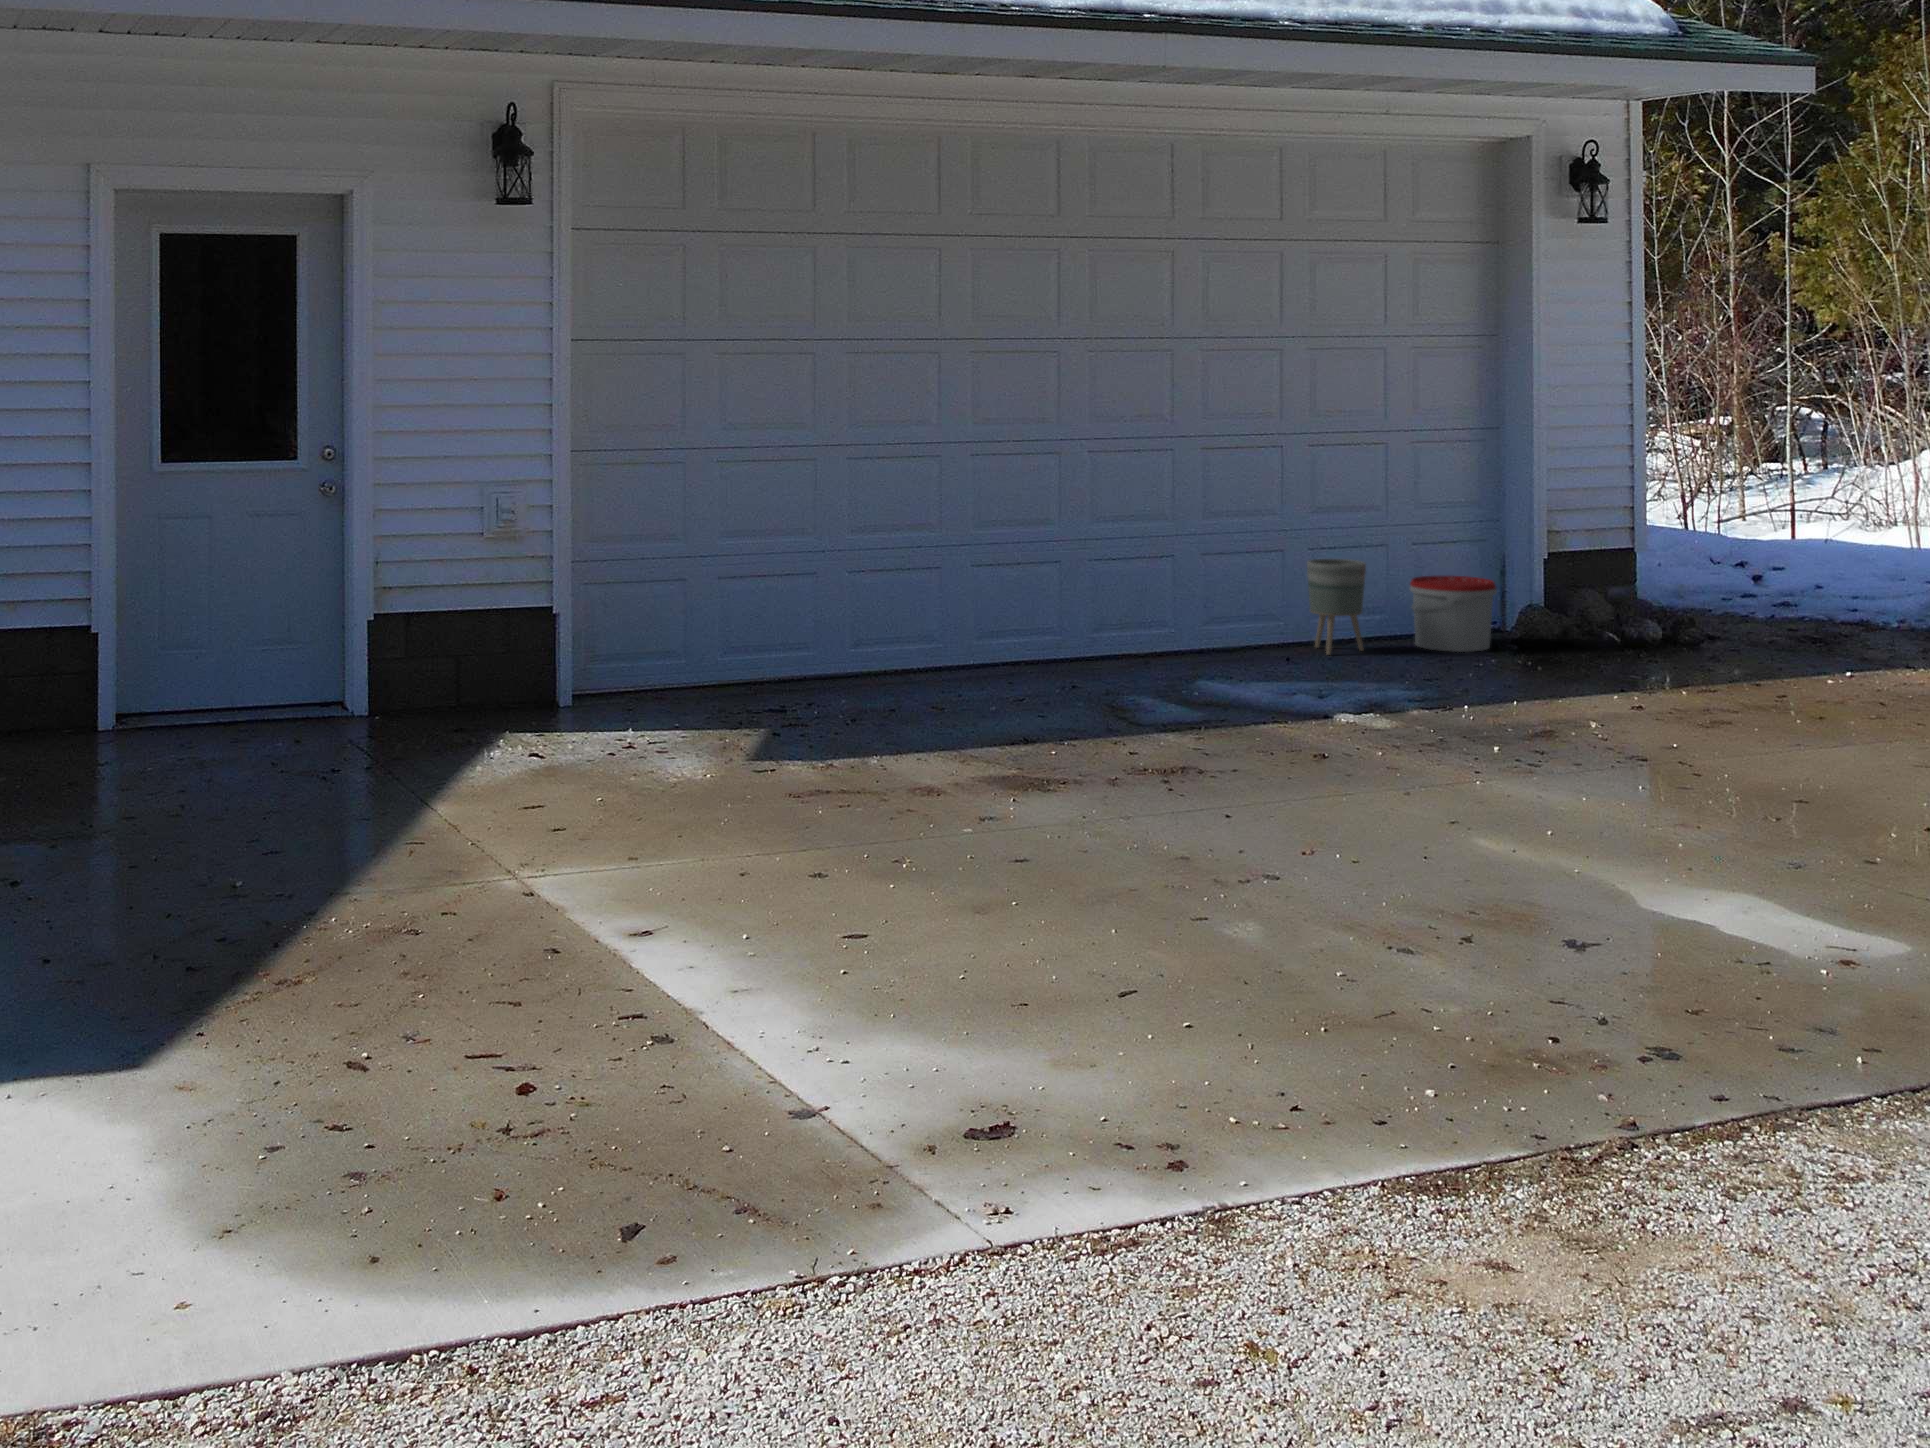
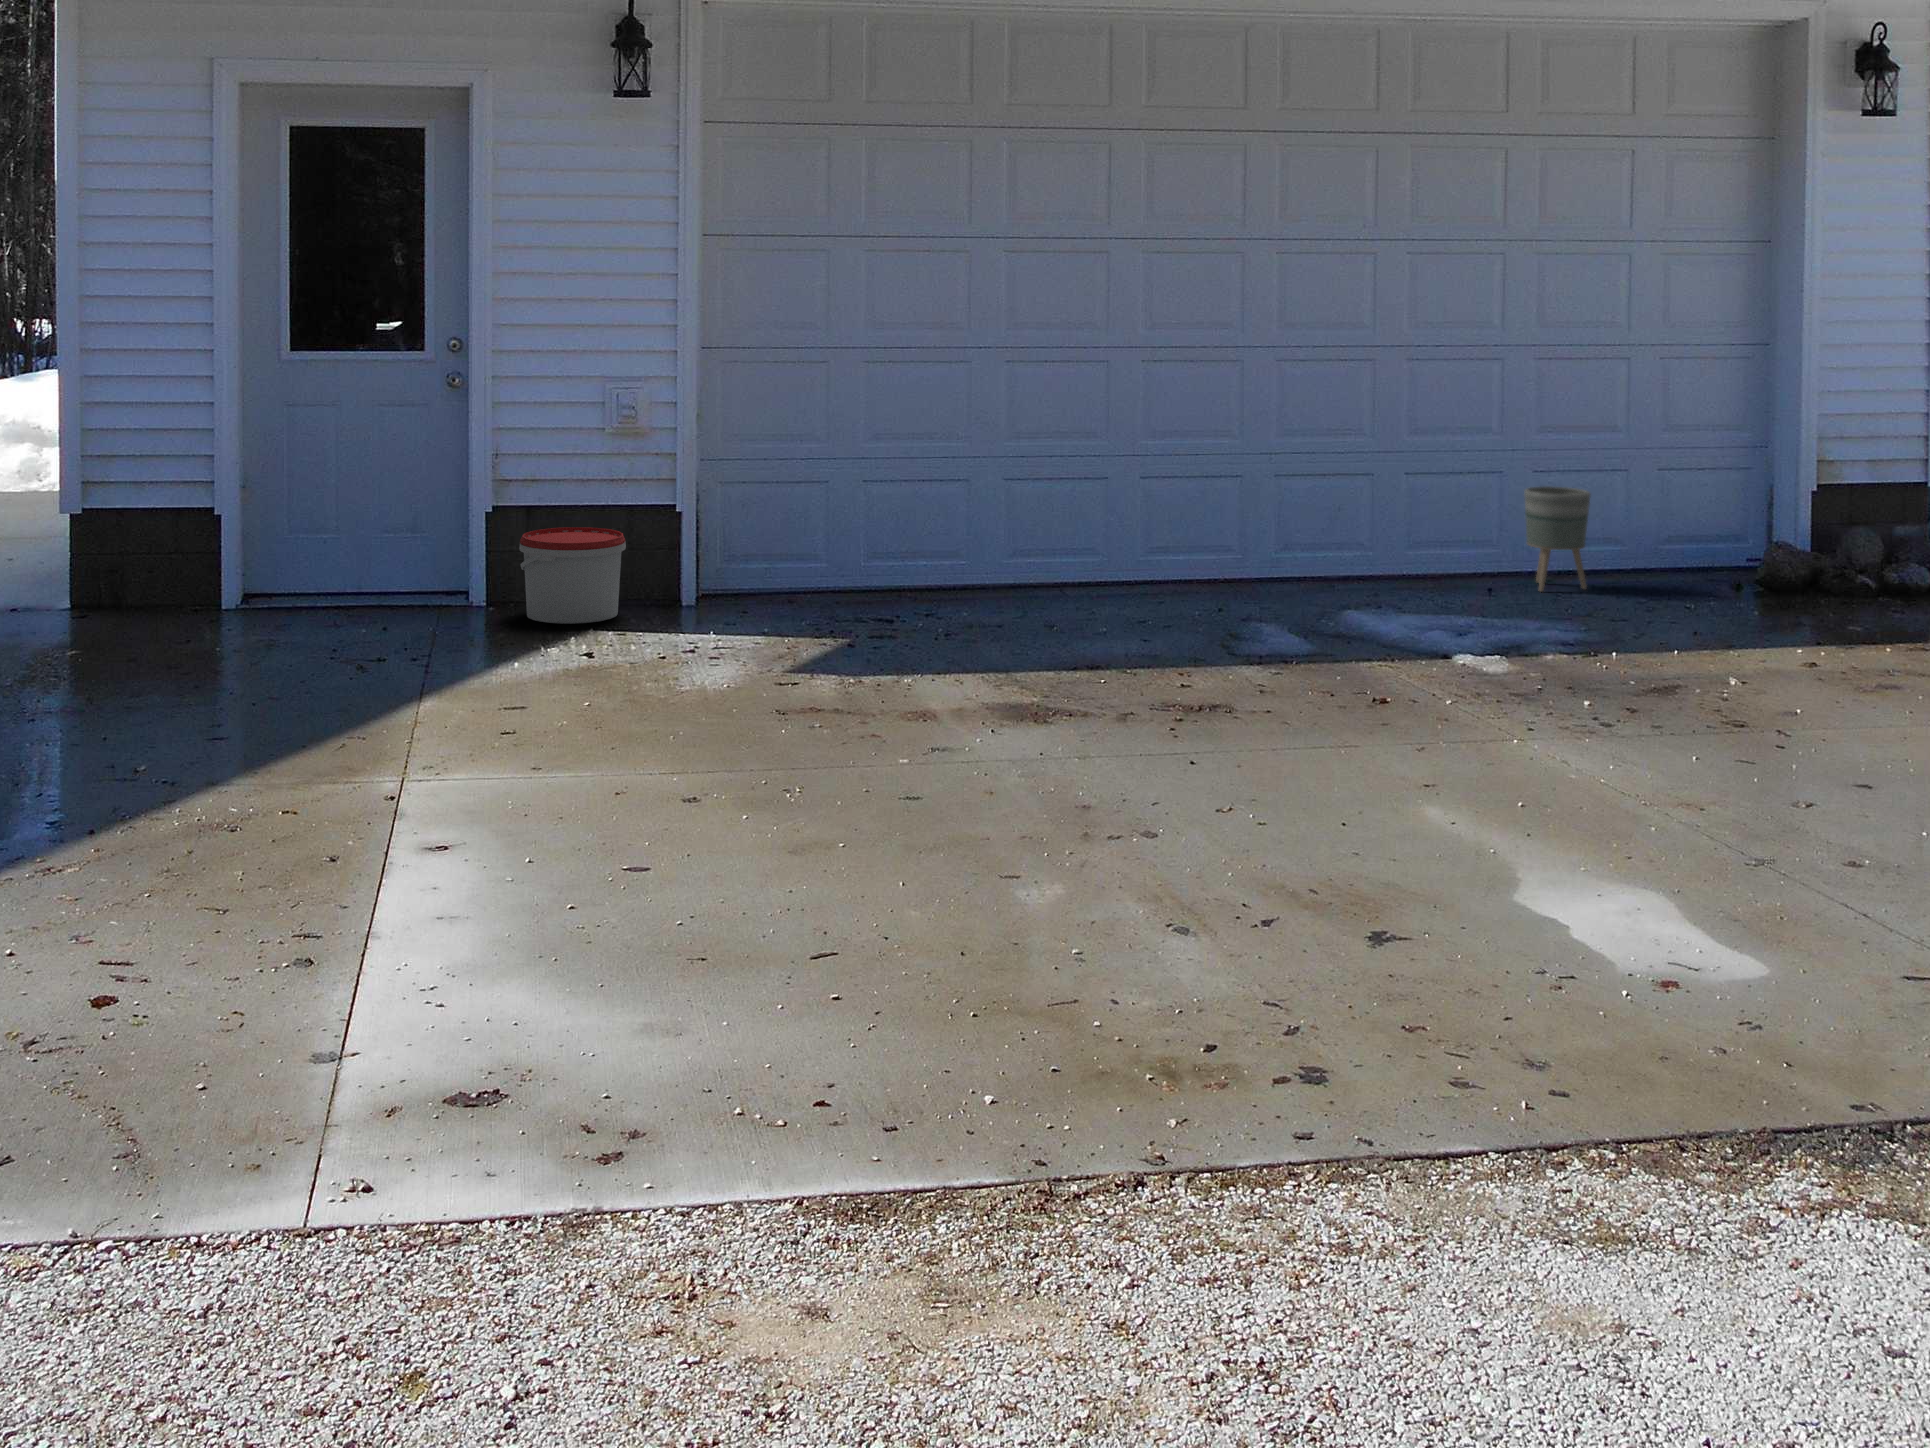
bucket: present [1410,576,1497,652] -> present [519,527,626,623]

